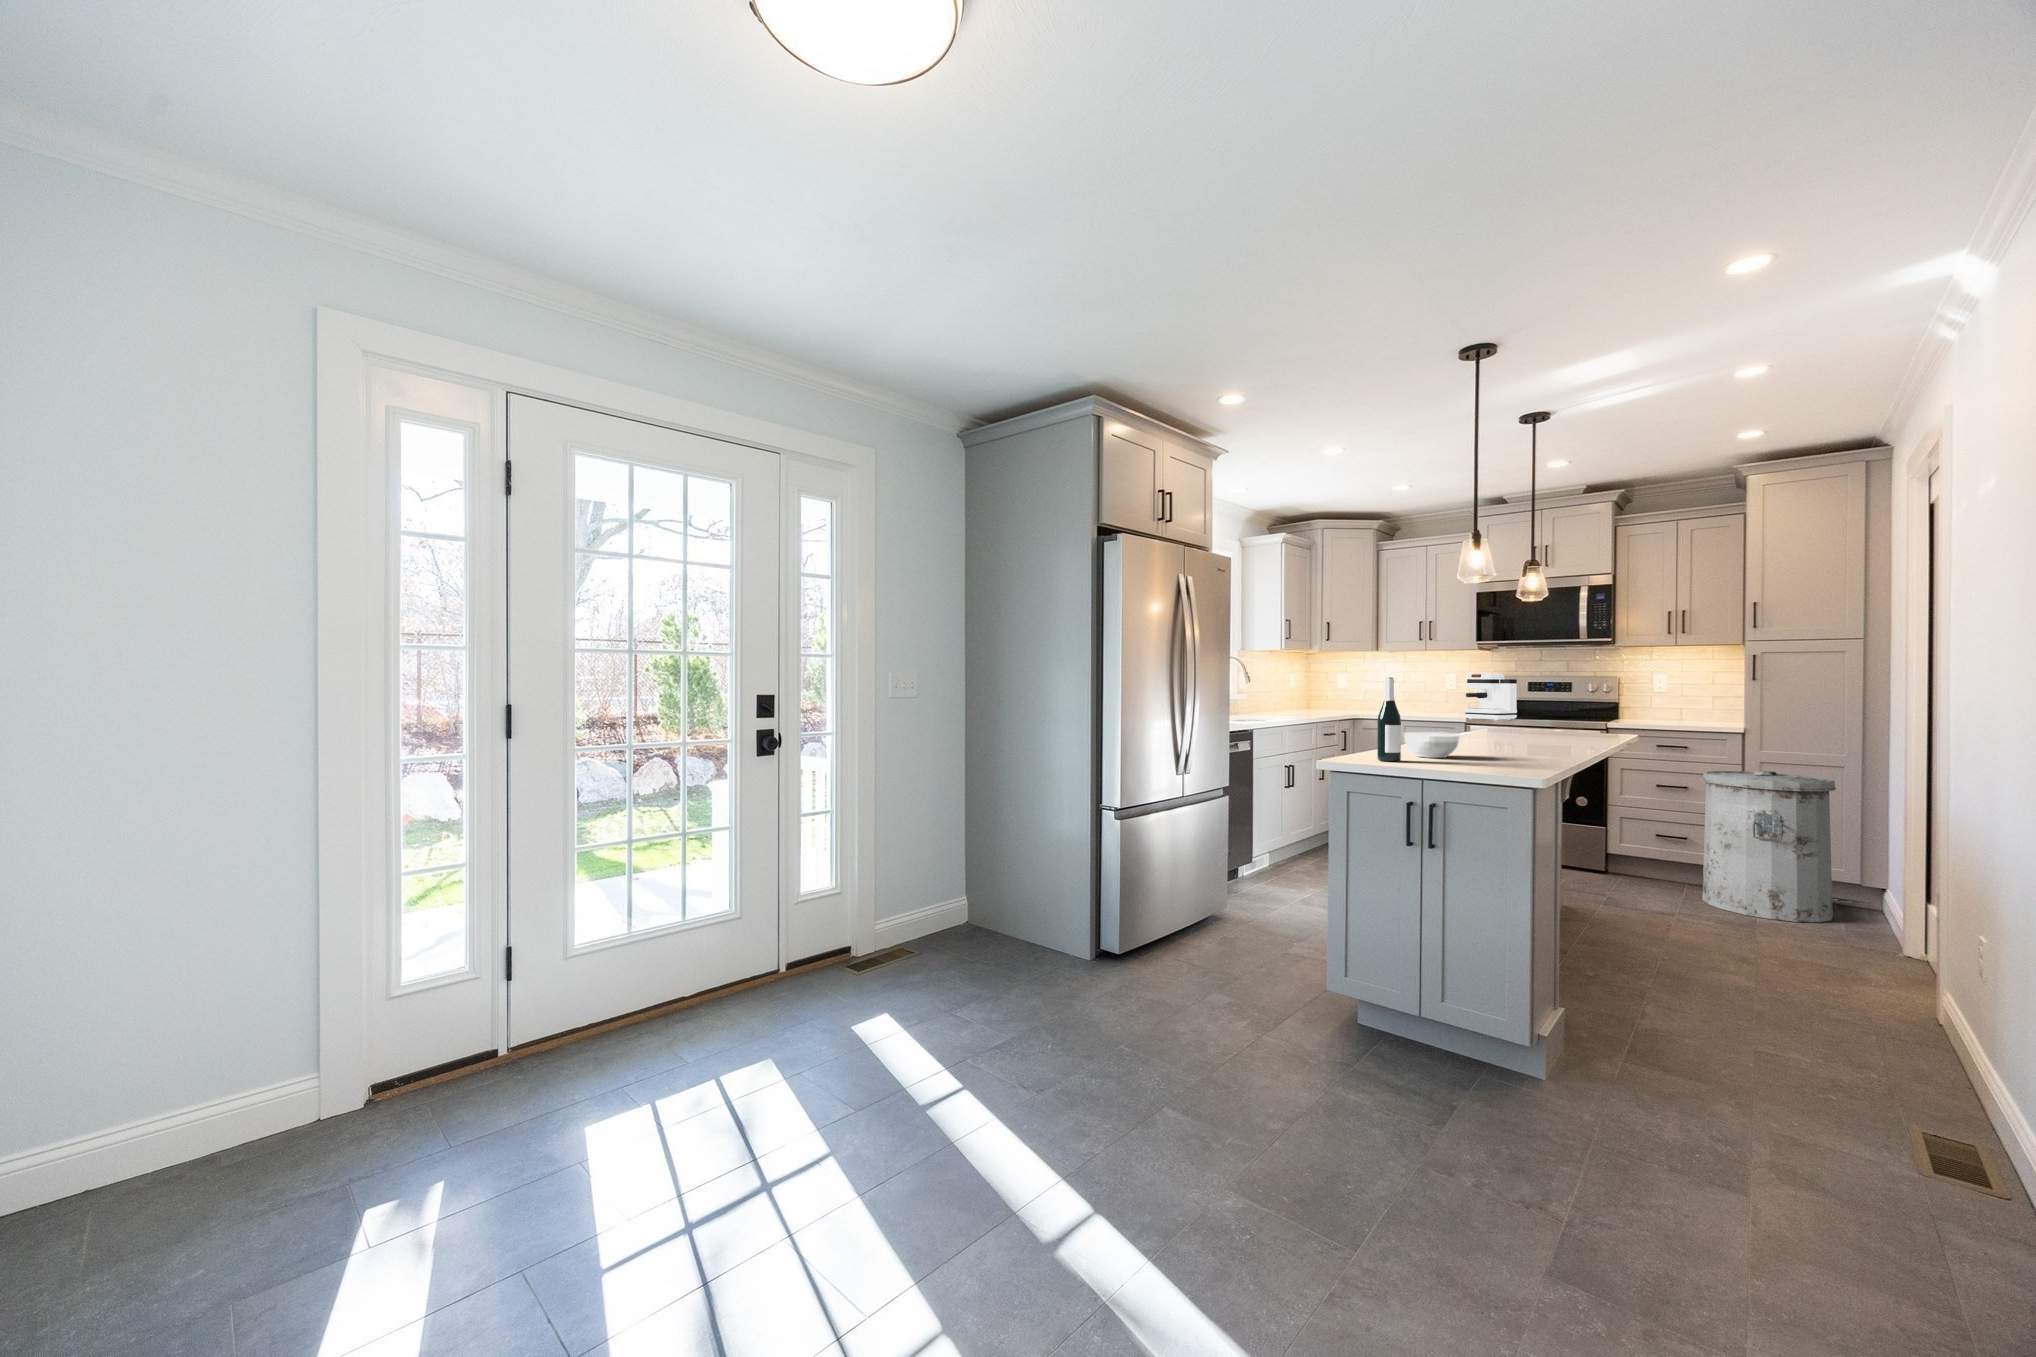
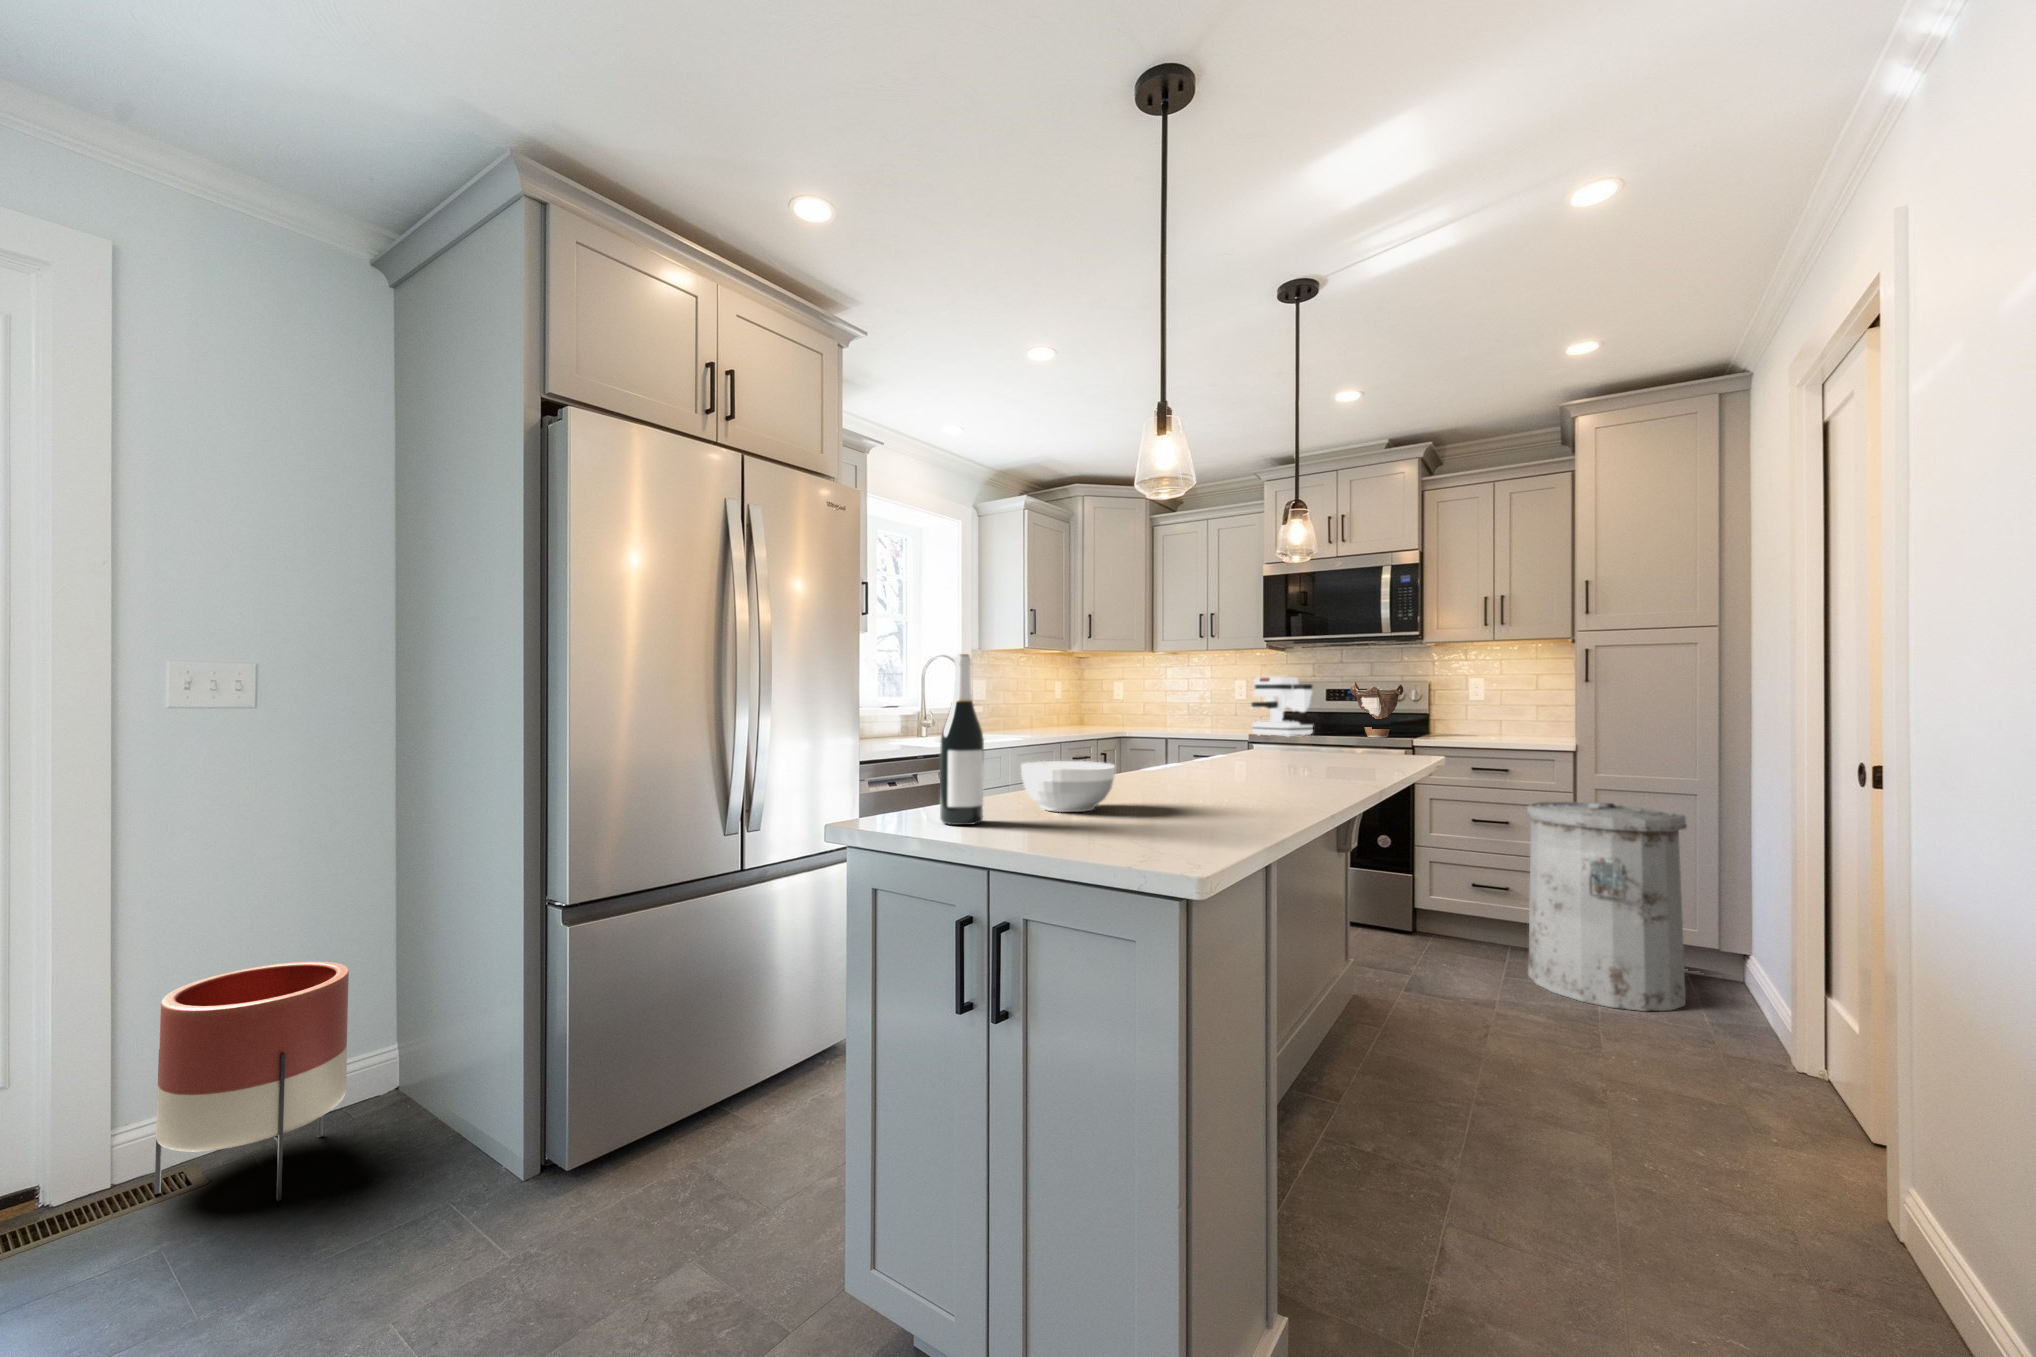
vase: none [1550,677,1596,722] -> present [1351,681,1403,738]
planter: none [909,839,986,957] -> present [154,961,349,1201]

